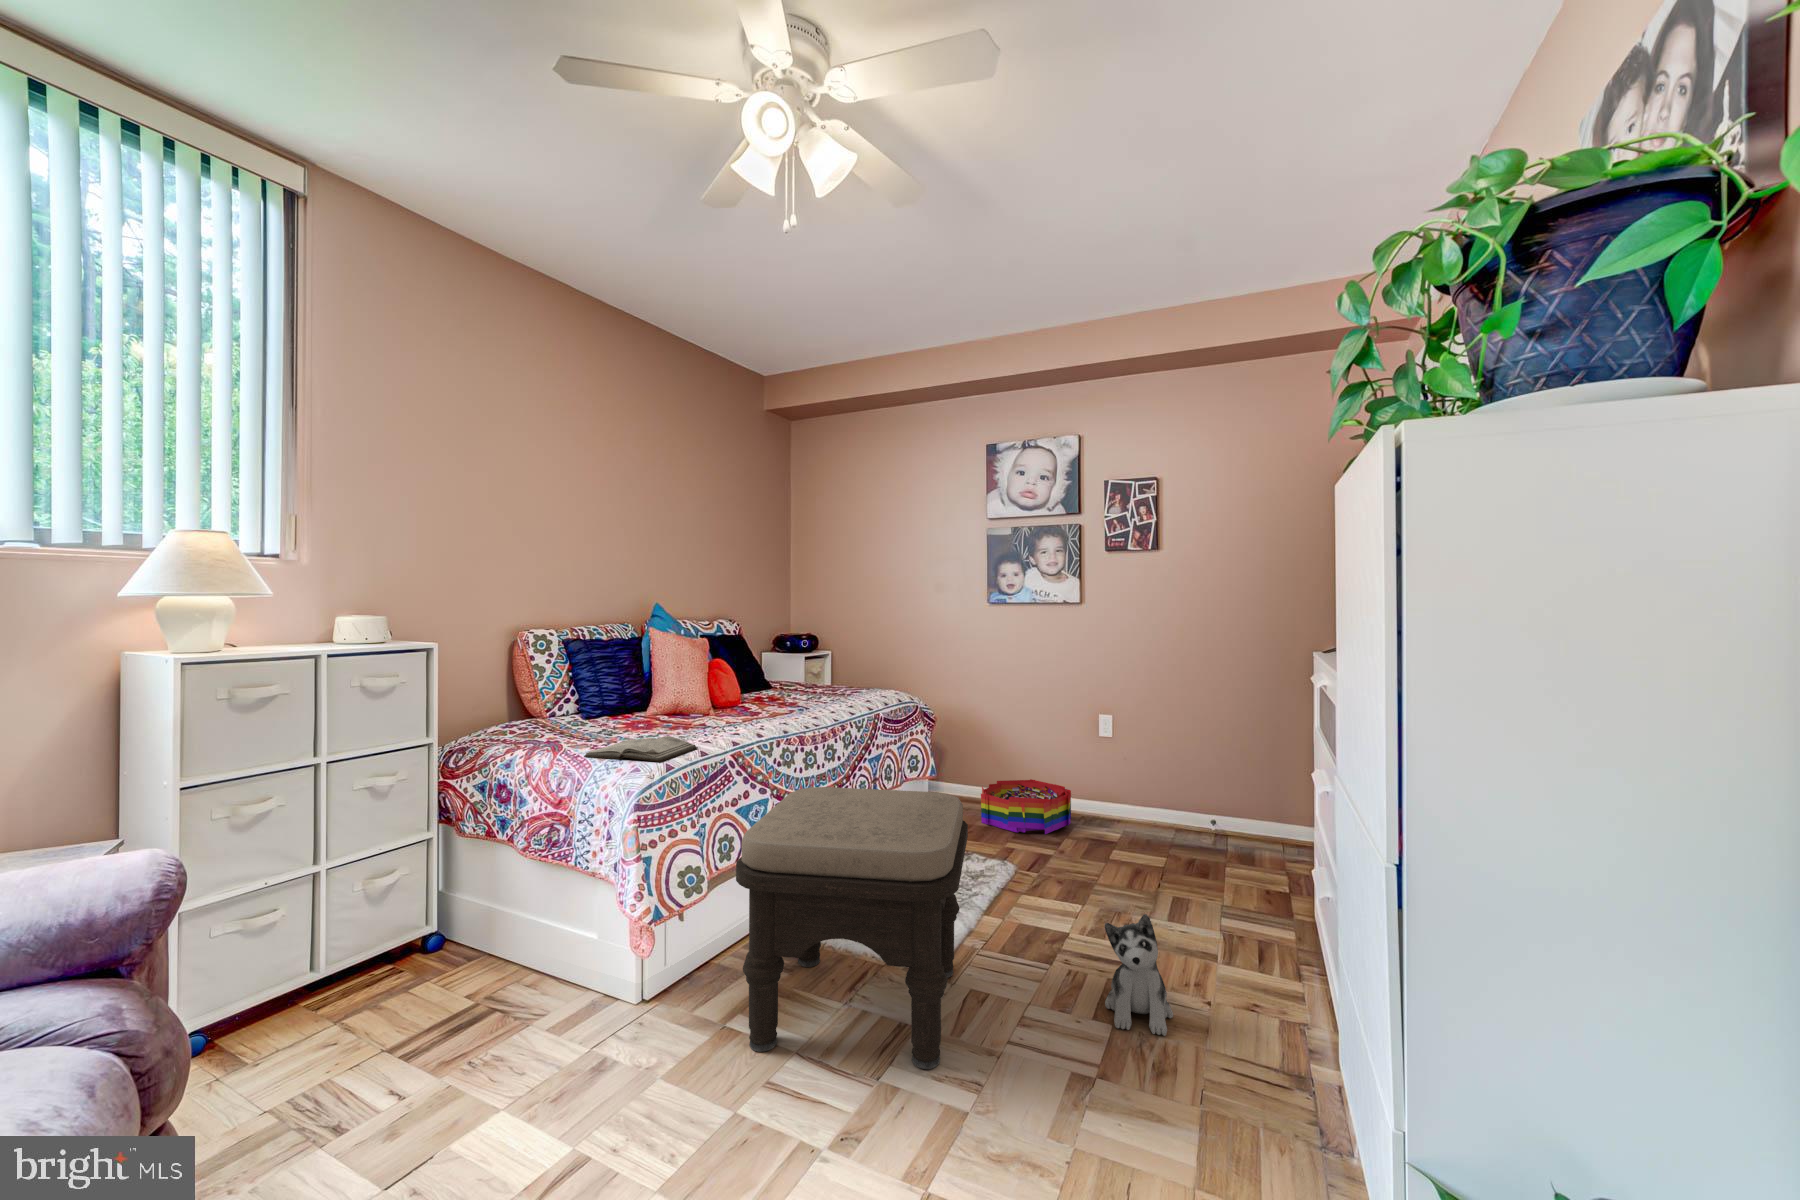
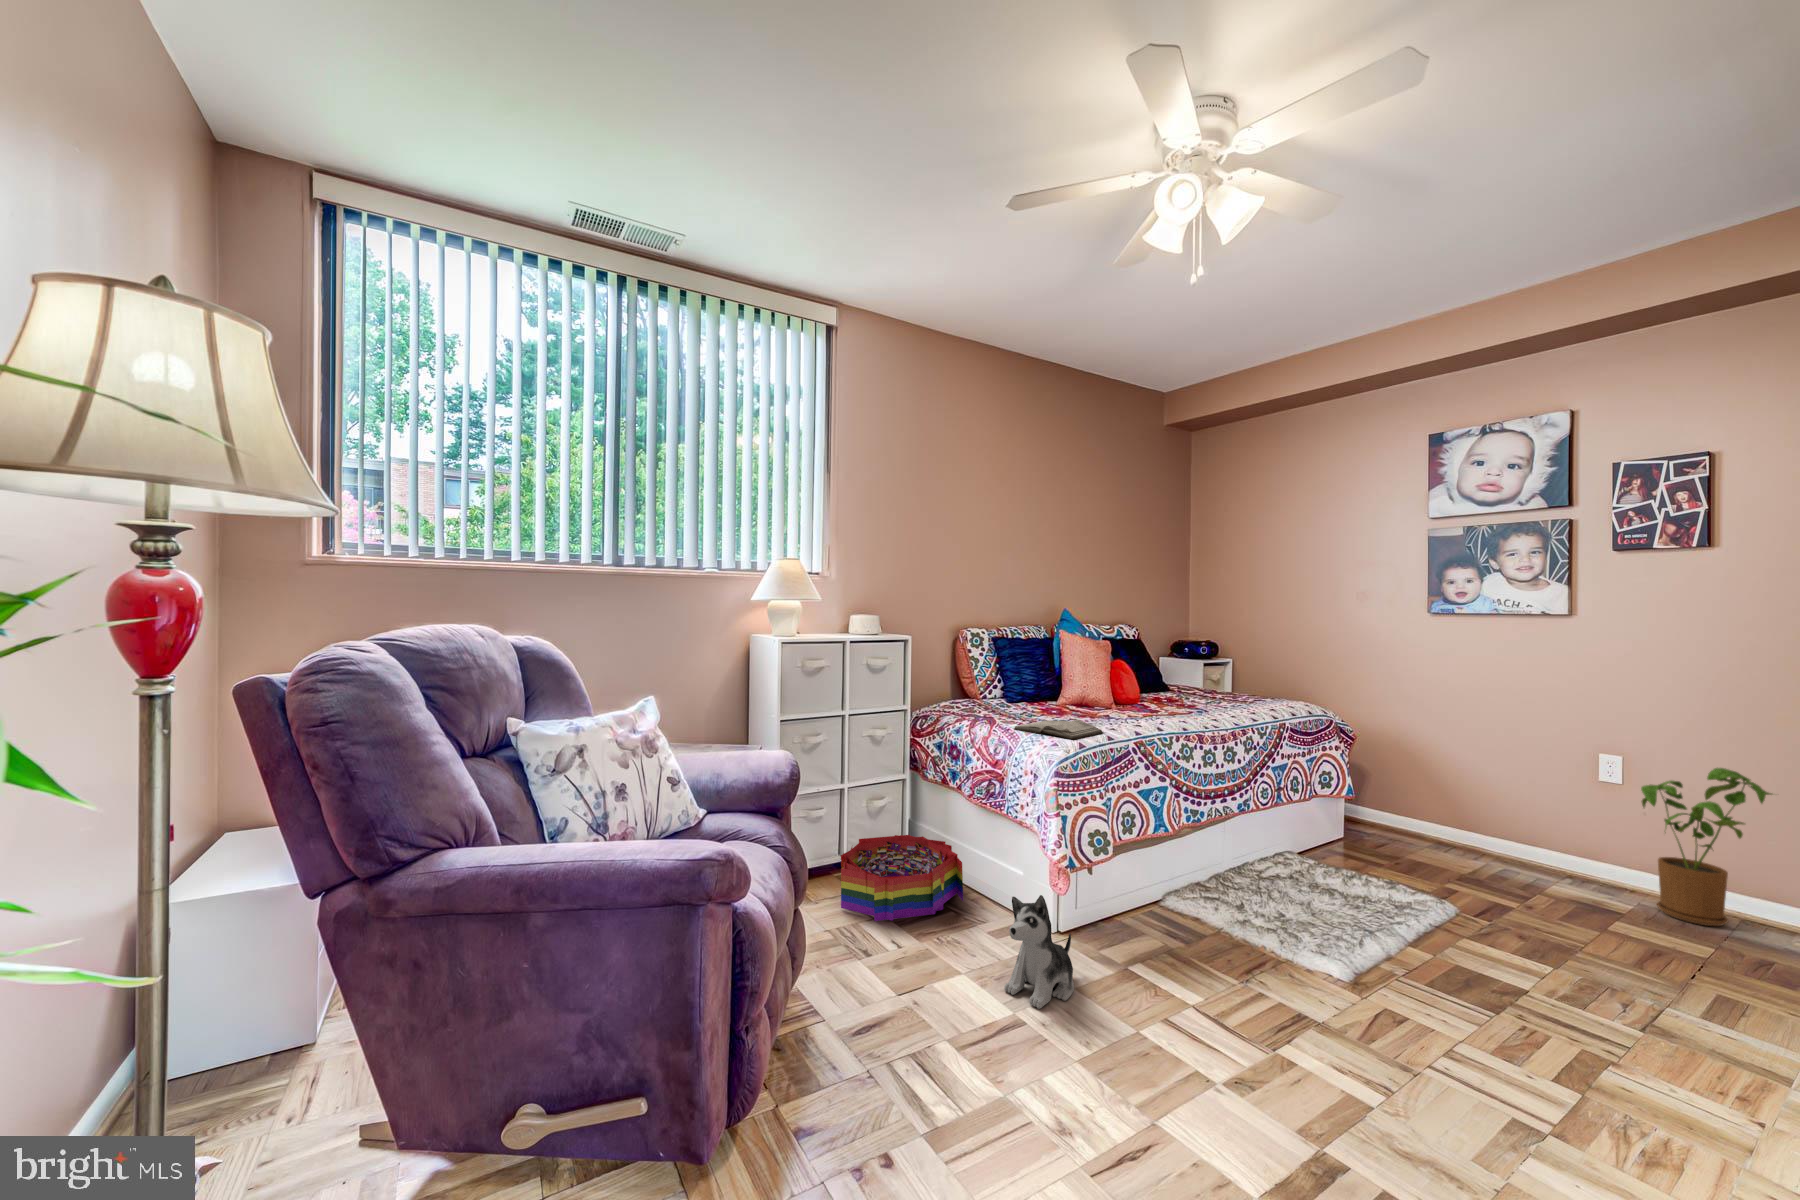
house plant: none [1126,718,1198,841] -> present [1641,768,1772,926]
storage bin: present [981,779,1071,834] -> present [841,835,963,921]
ottoman: present [736,787,968,1069] -> none [1138,780,1384,1064]
plush toy: present [1105,914,1173,1036] -> present [1004,895,1074,1009]

